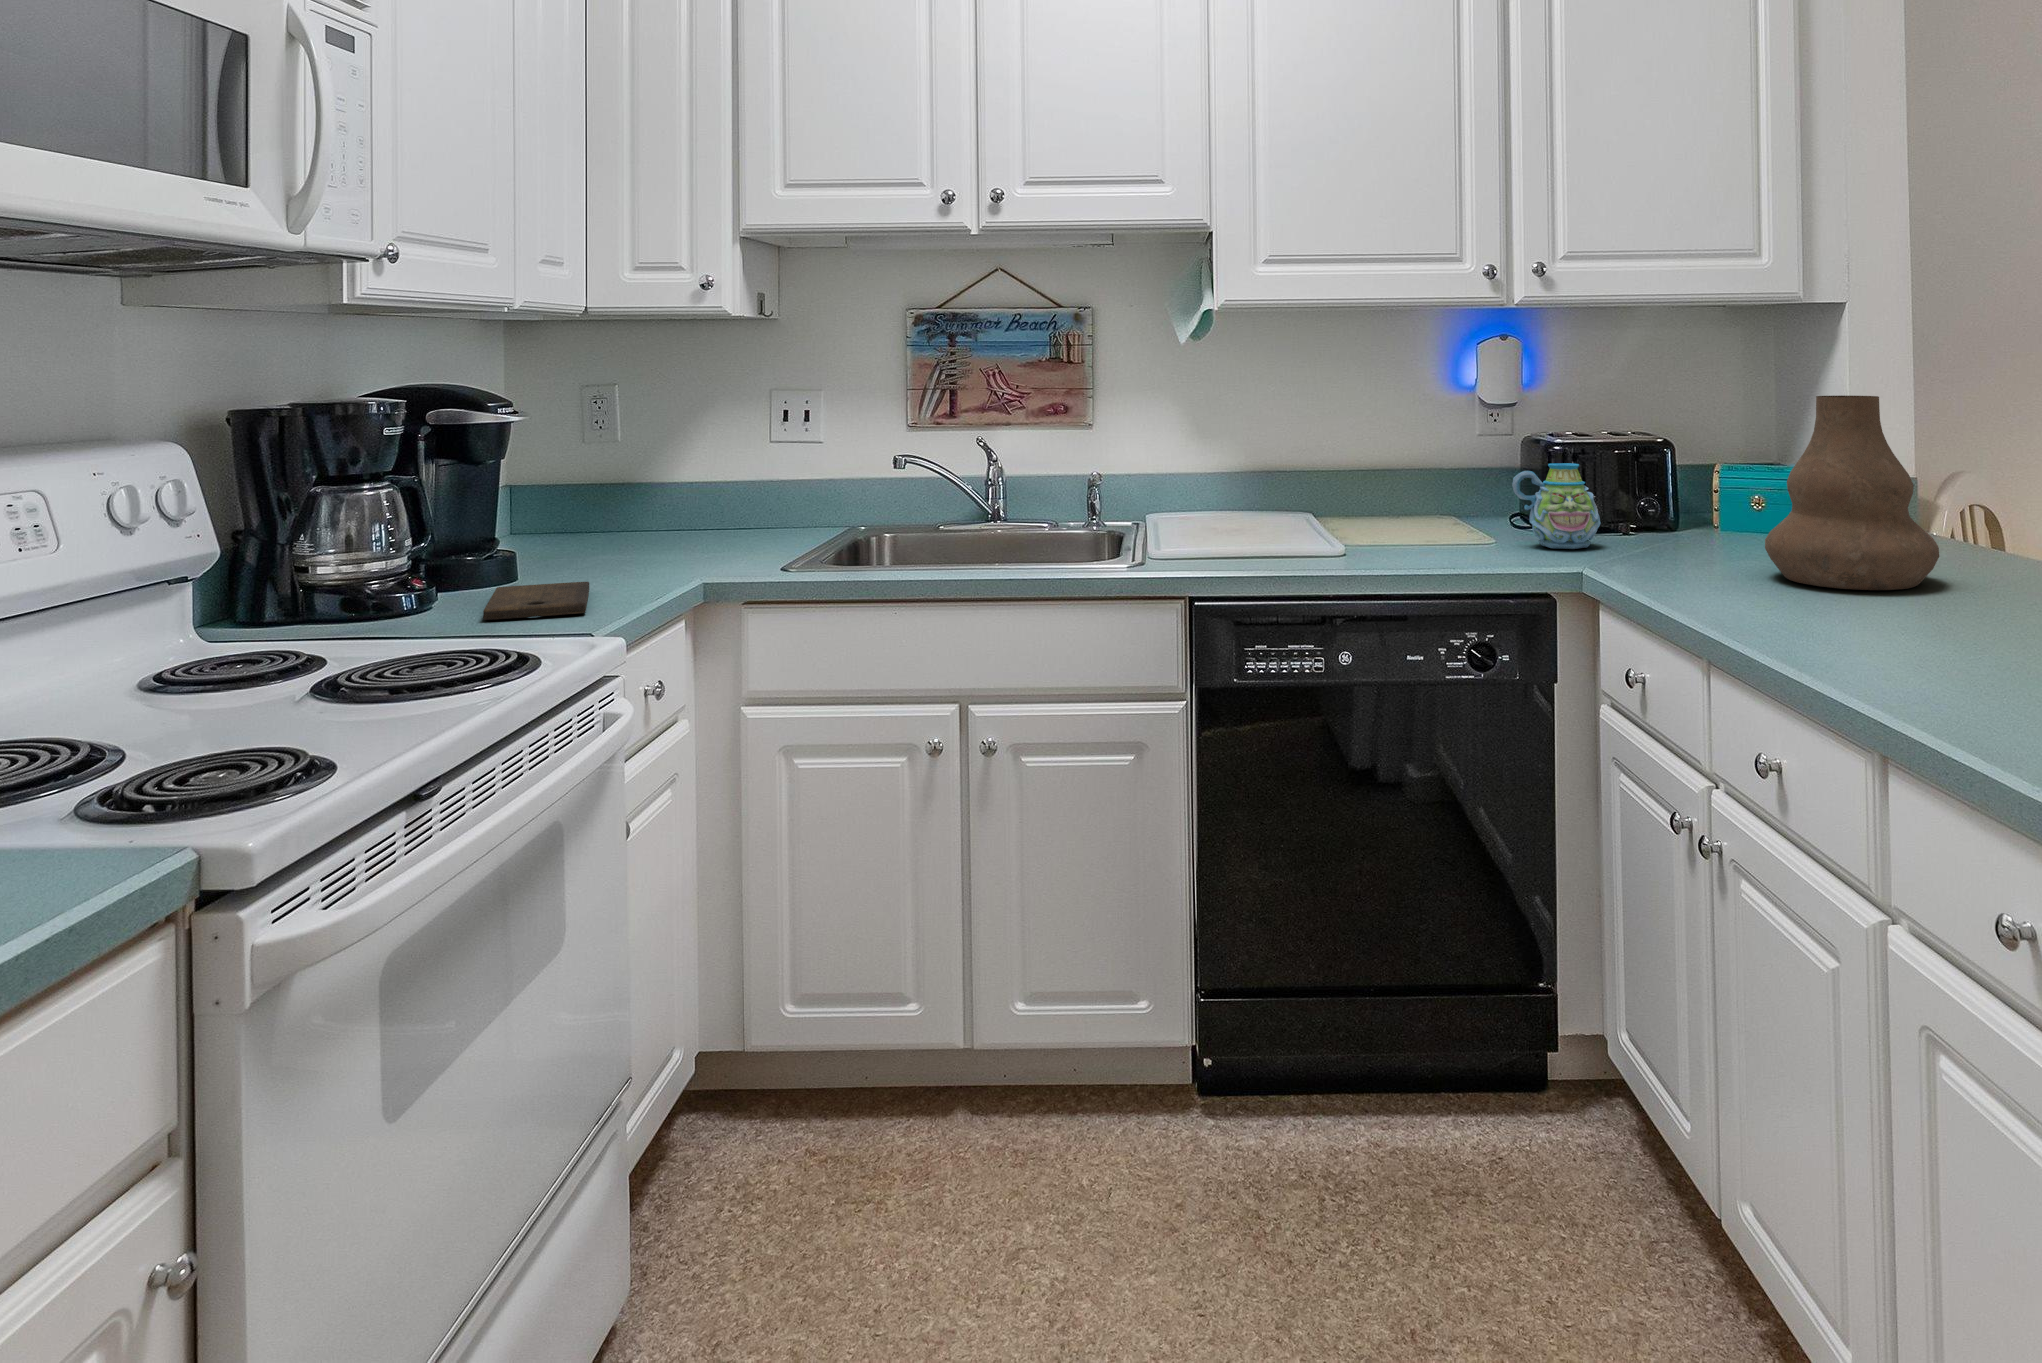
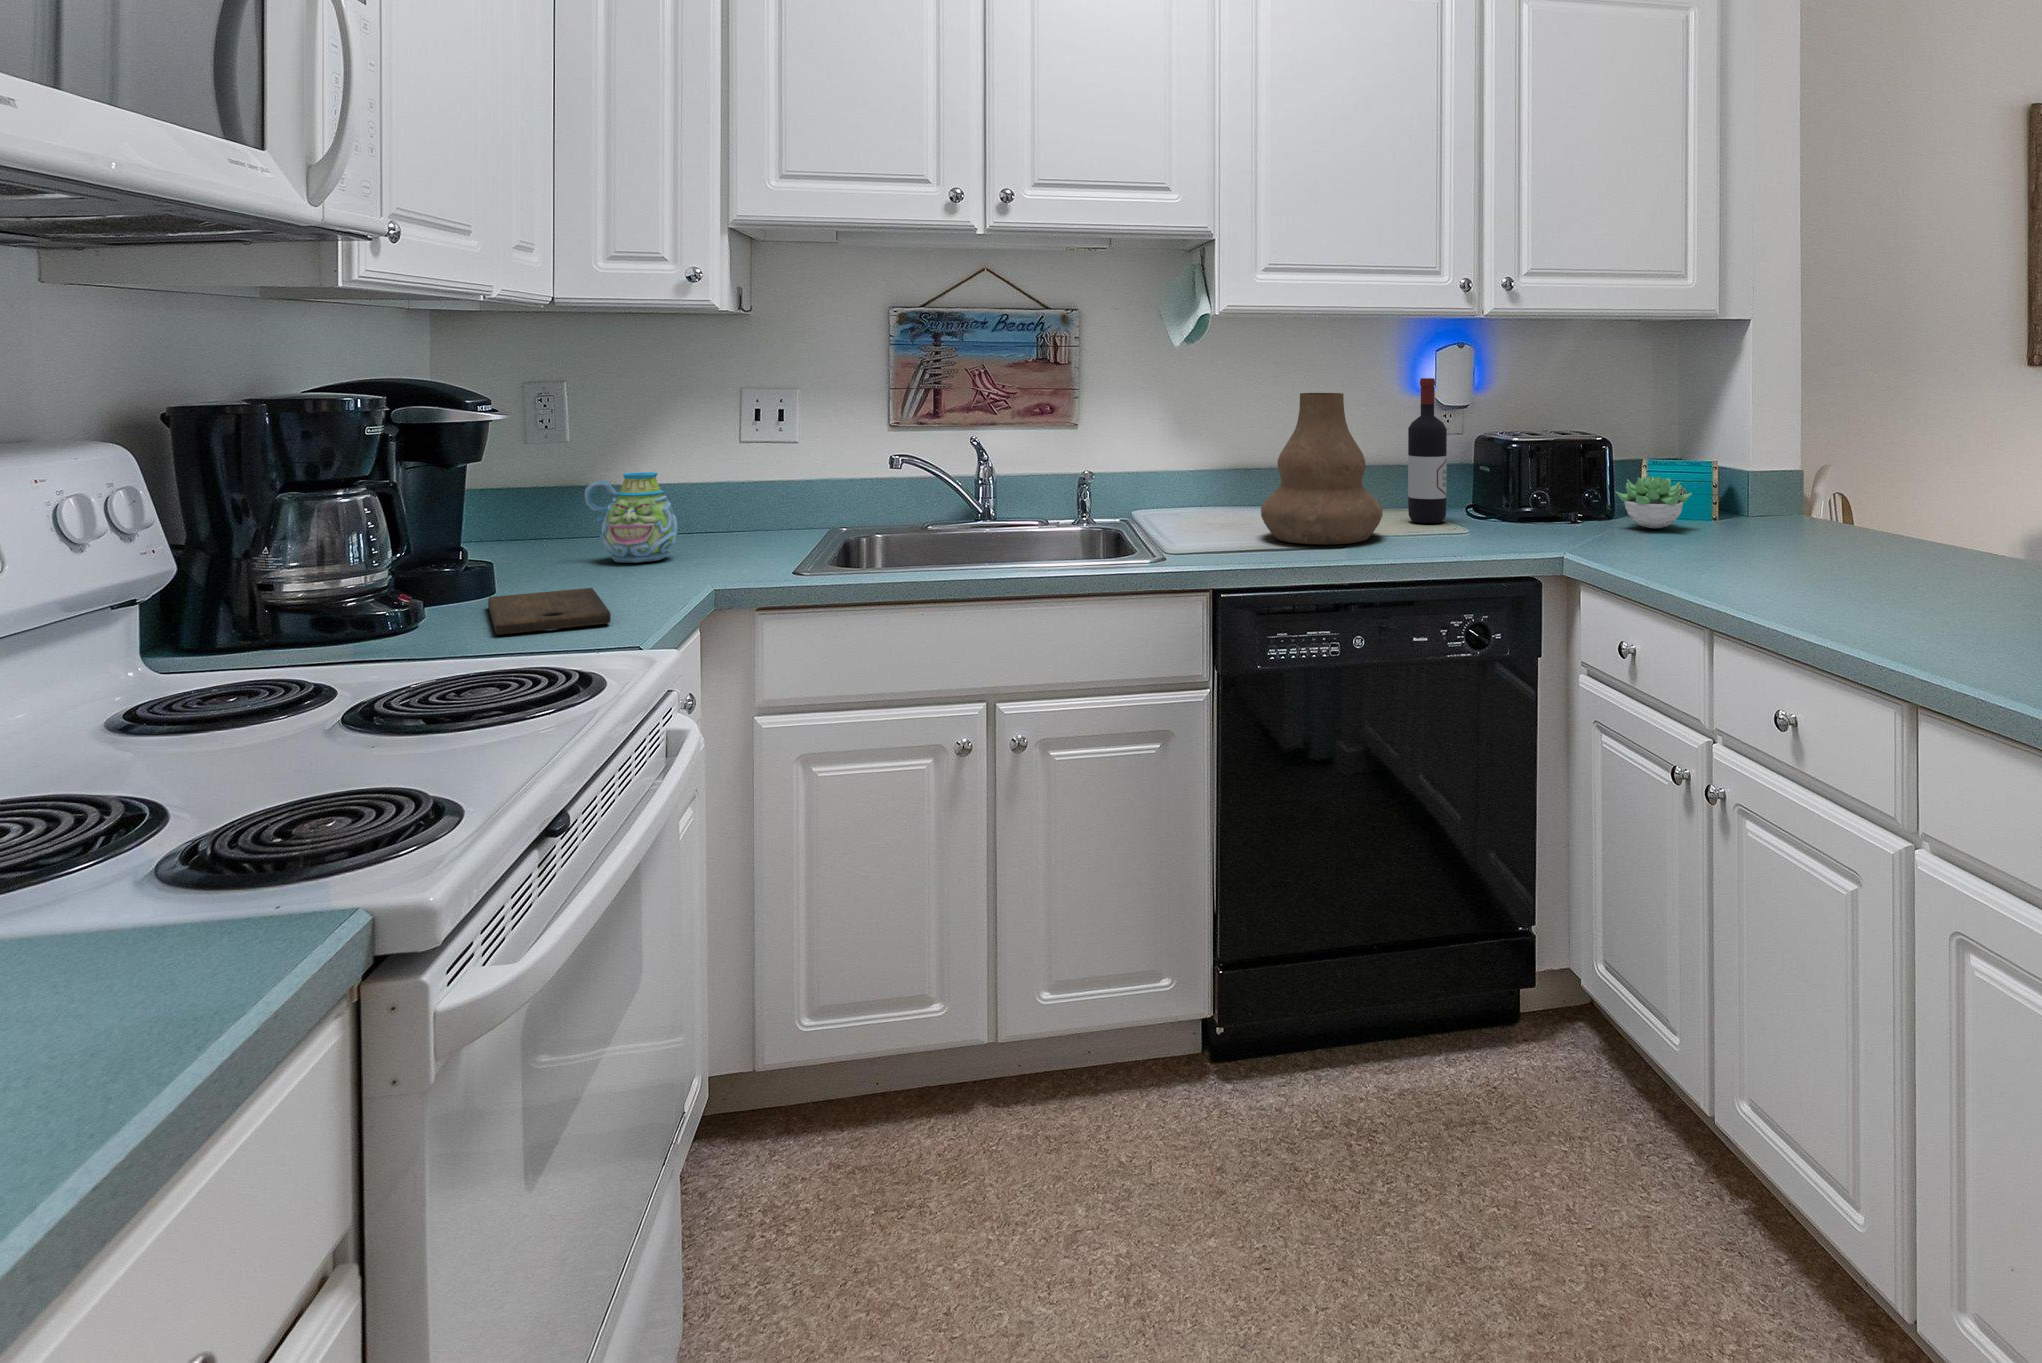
wine bottle: none [1435,380,1478,537] -> present [1408,378,1447,523]
vase: present [1765,395,1939,590] -> present [1261,393,1382,545]
mug: present [1512,463,1601,549] -> present [584,472,677,563]
succulent plant: none [1664,488,1755,546] -> present [1616,476,1692,528]

